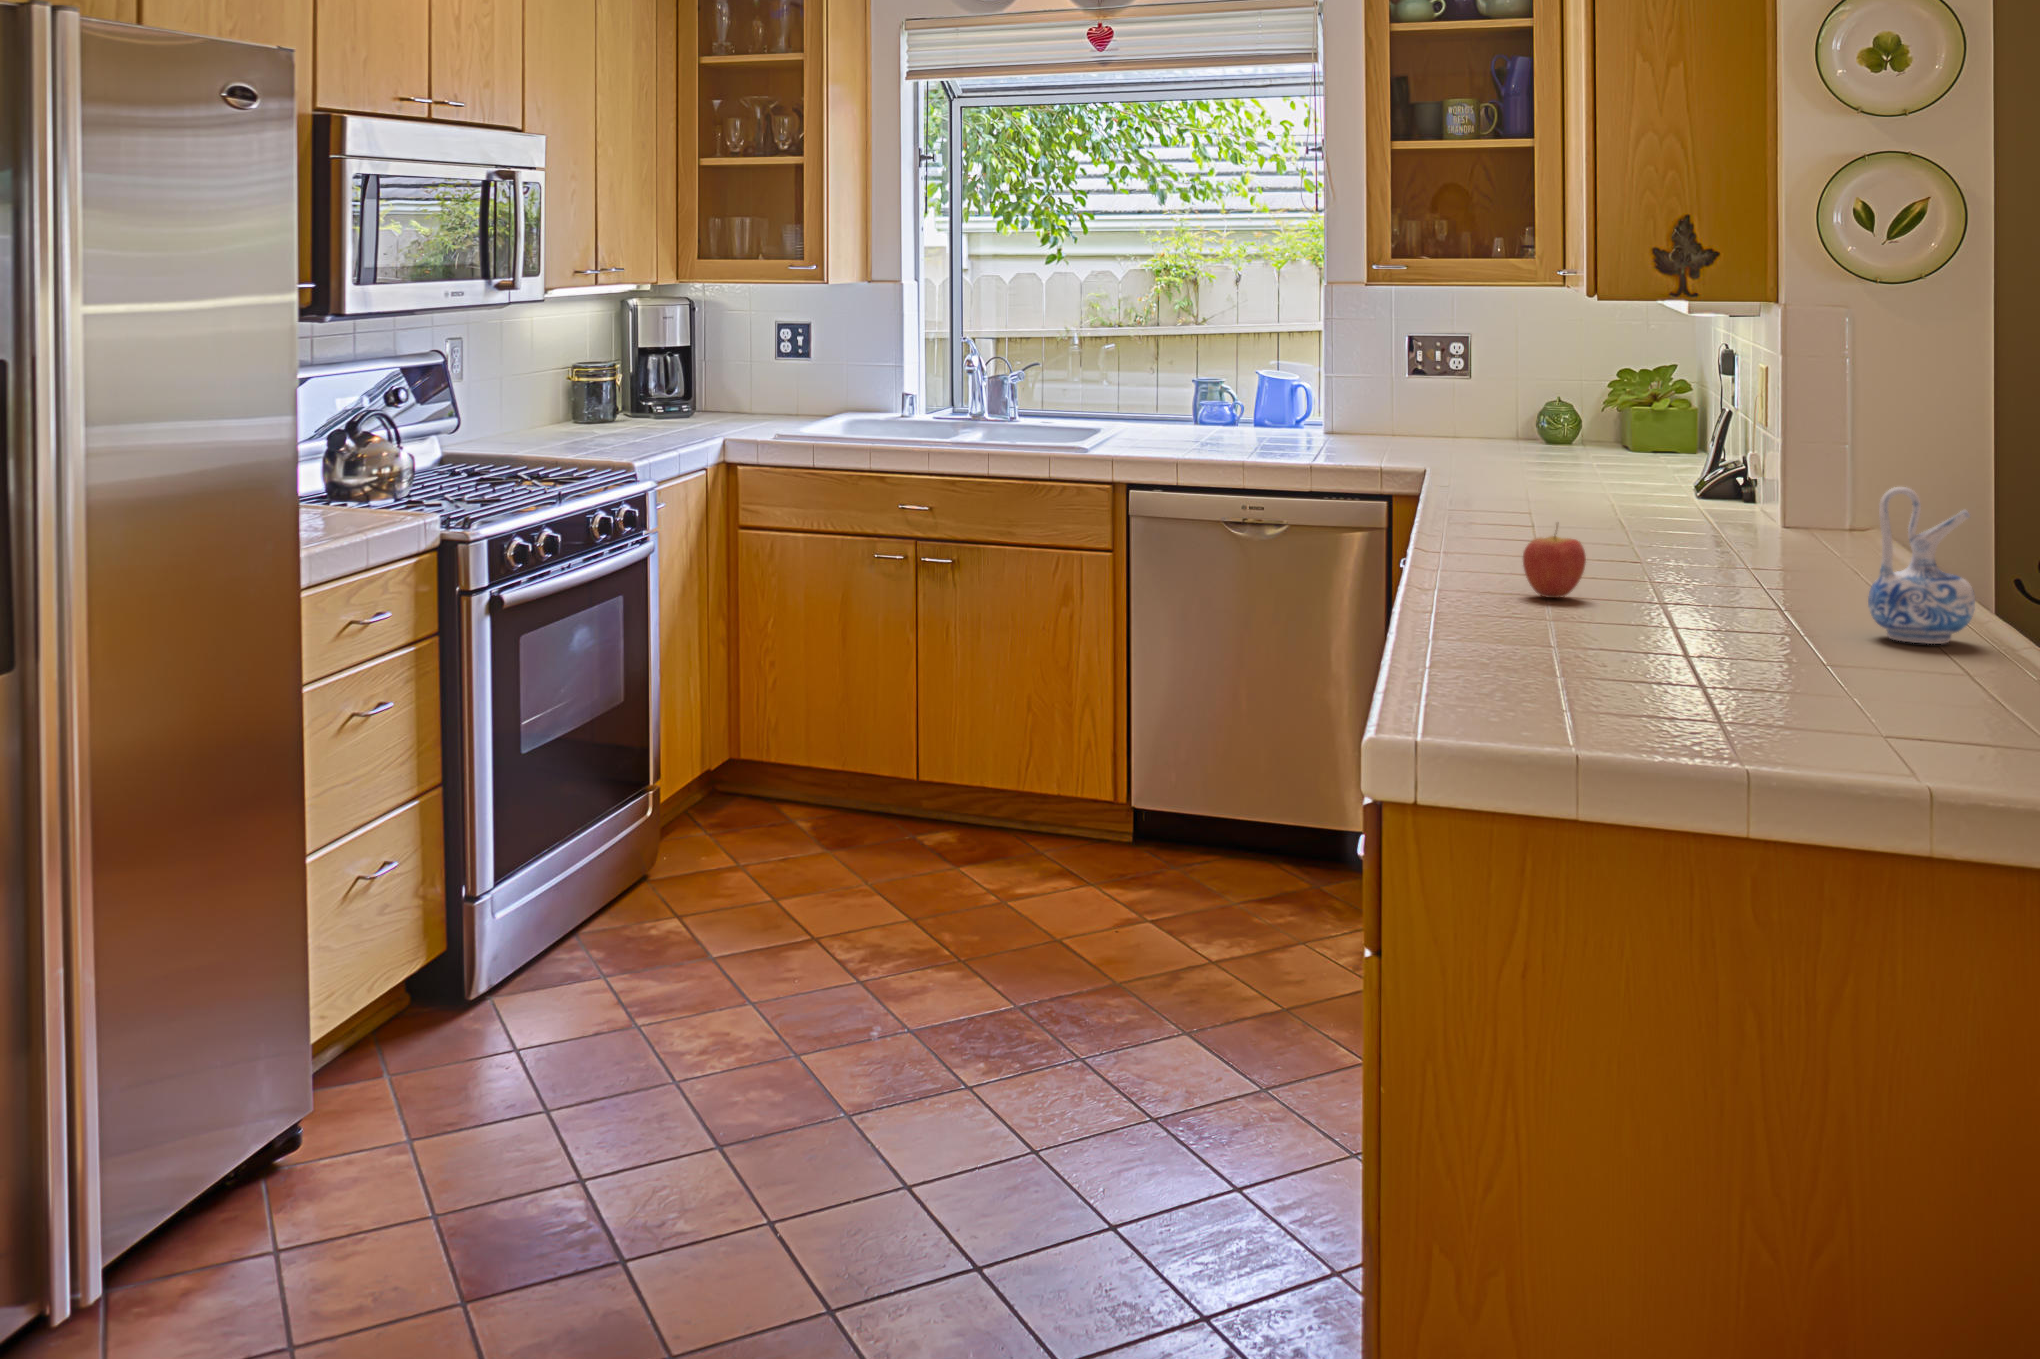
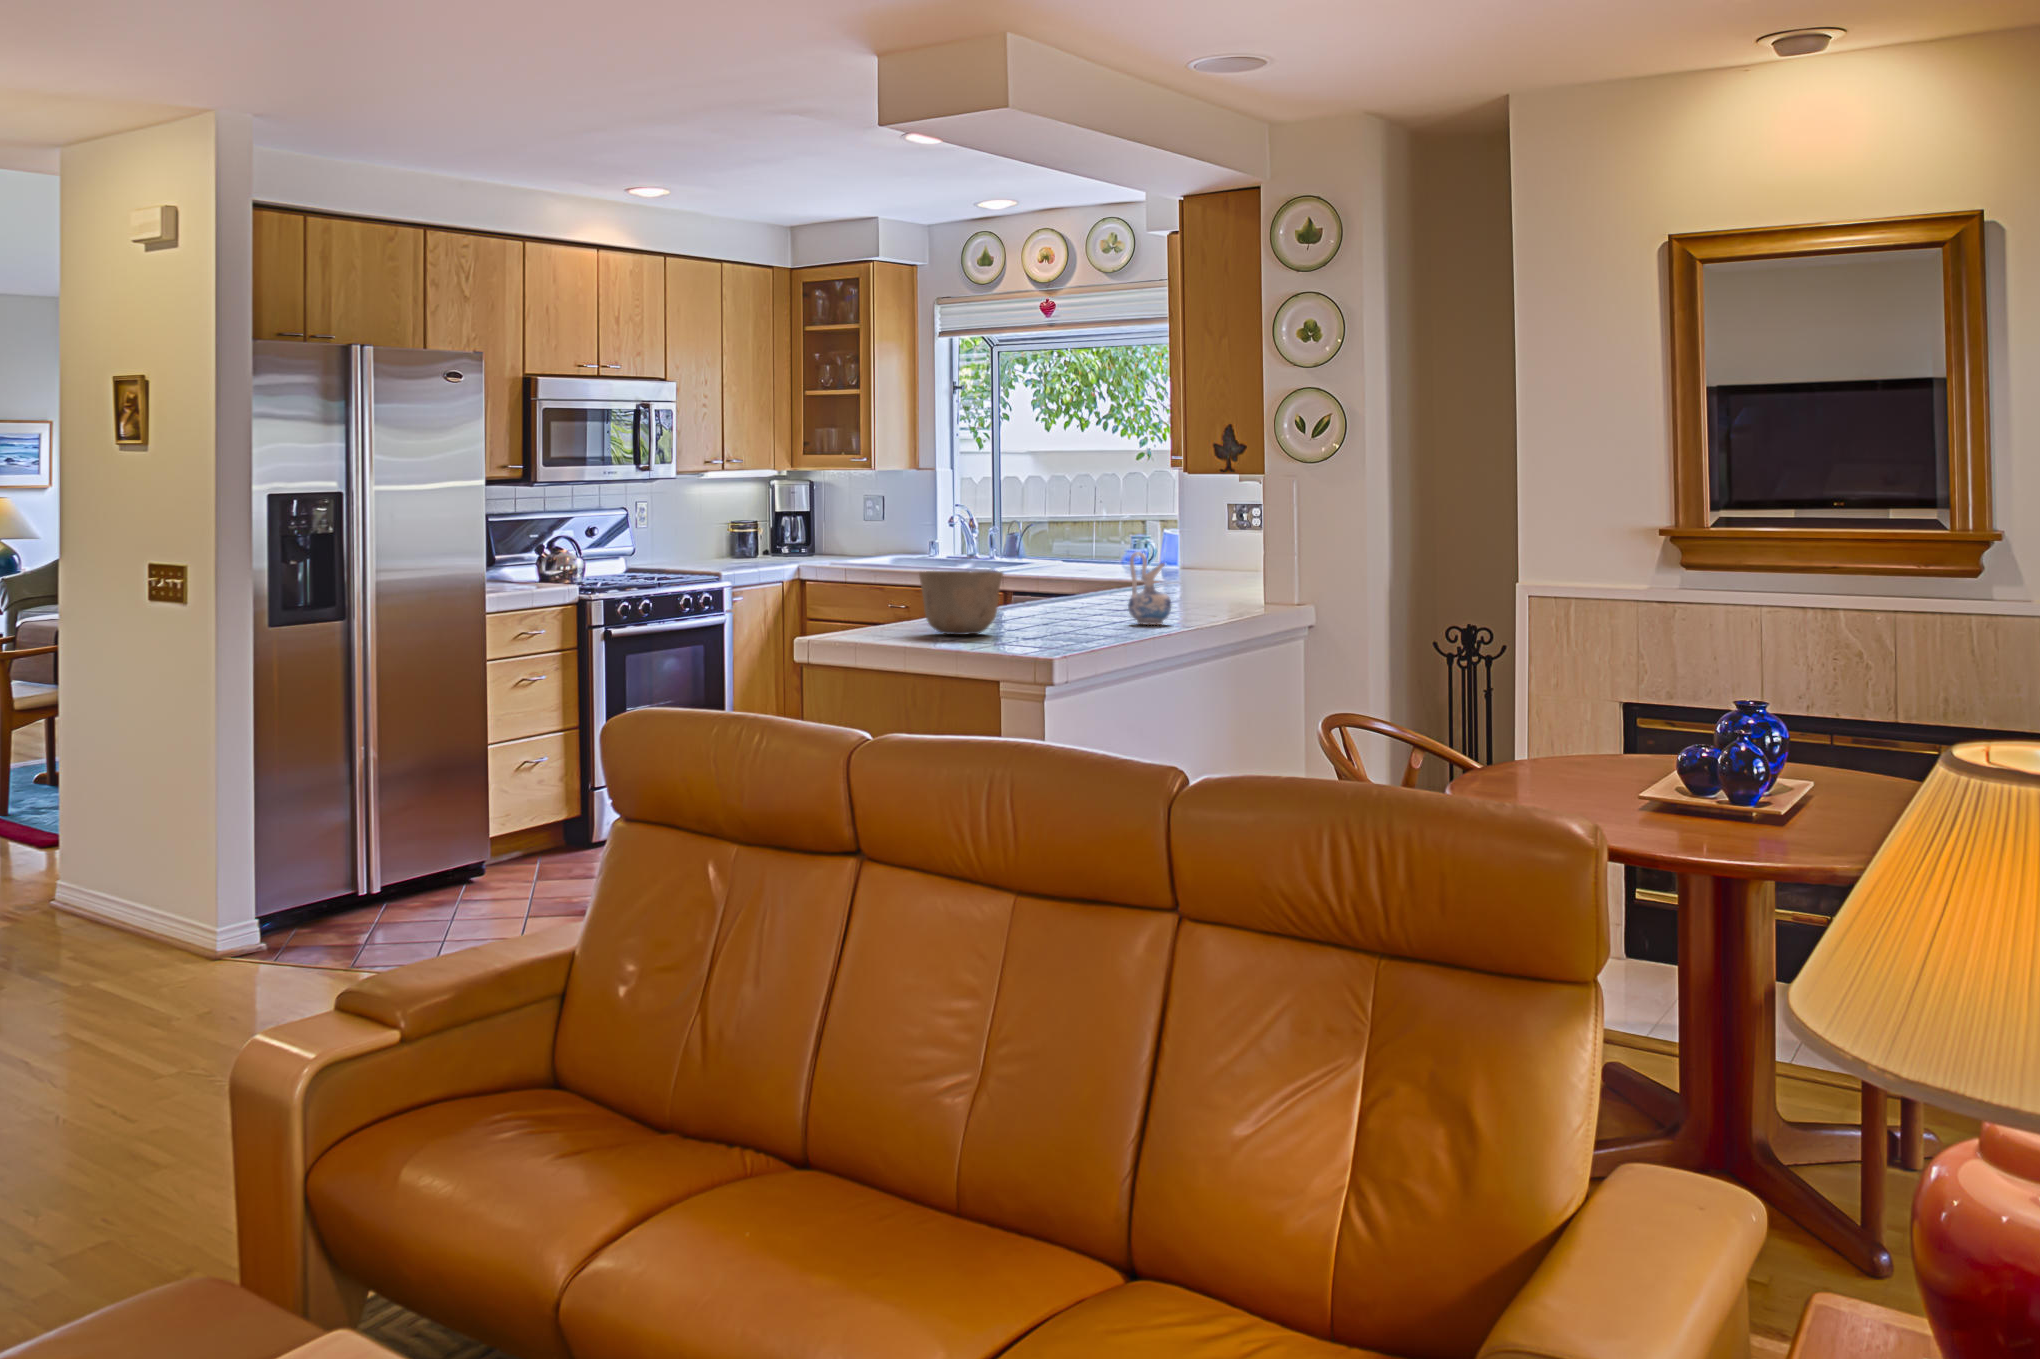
fruit: present [1523,533,1586,598] -> none [1025,577,1054,614]
ceramic bowl: none [1606,550,1843,718] -> present [919,571,1003,635]

